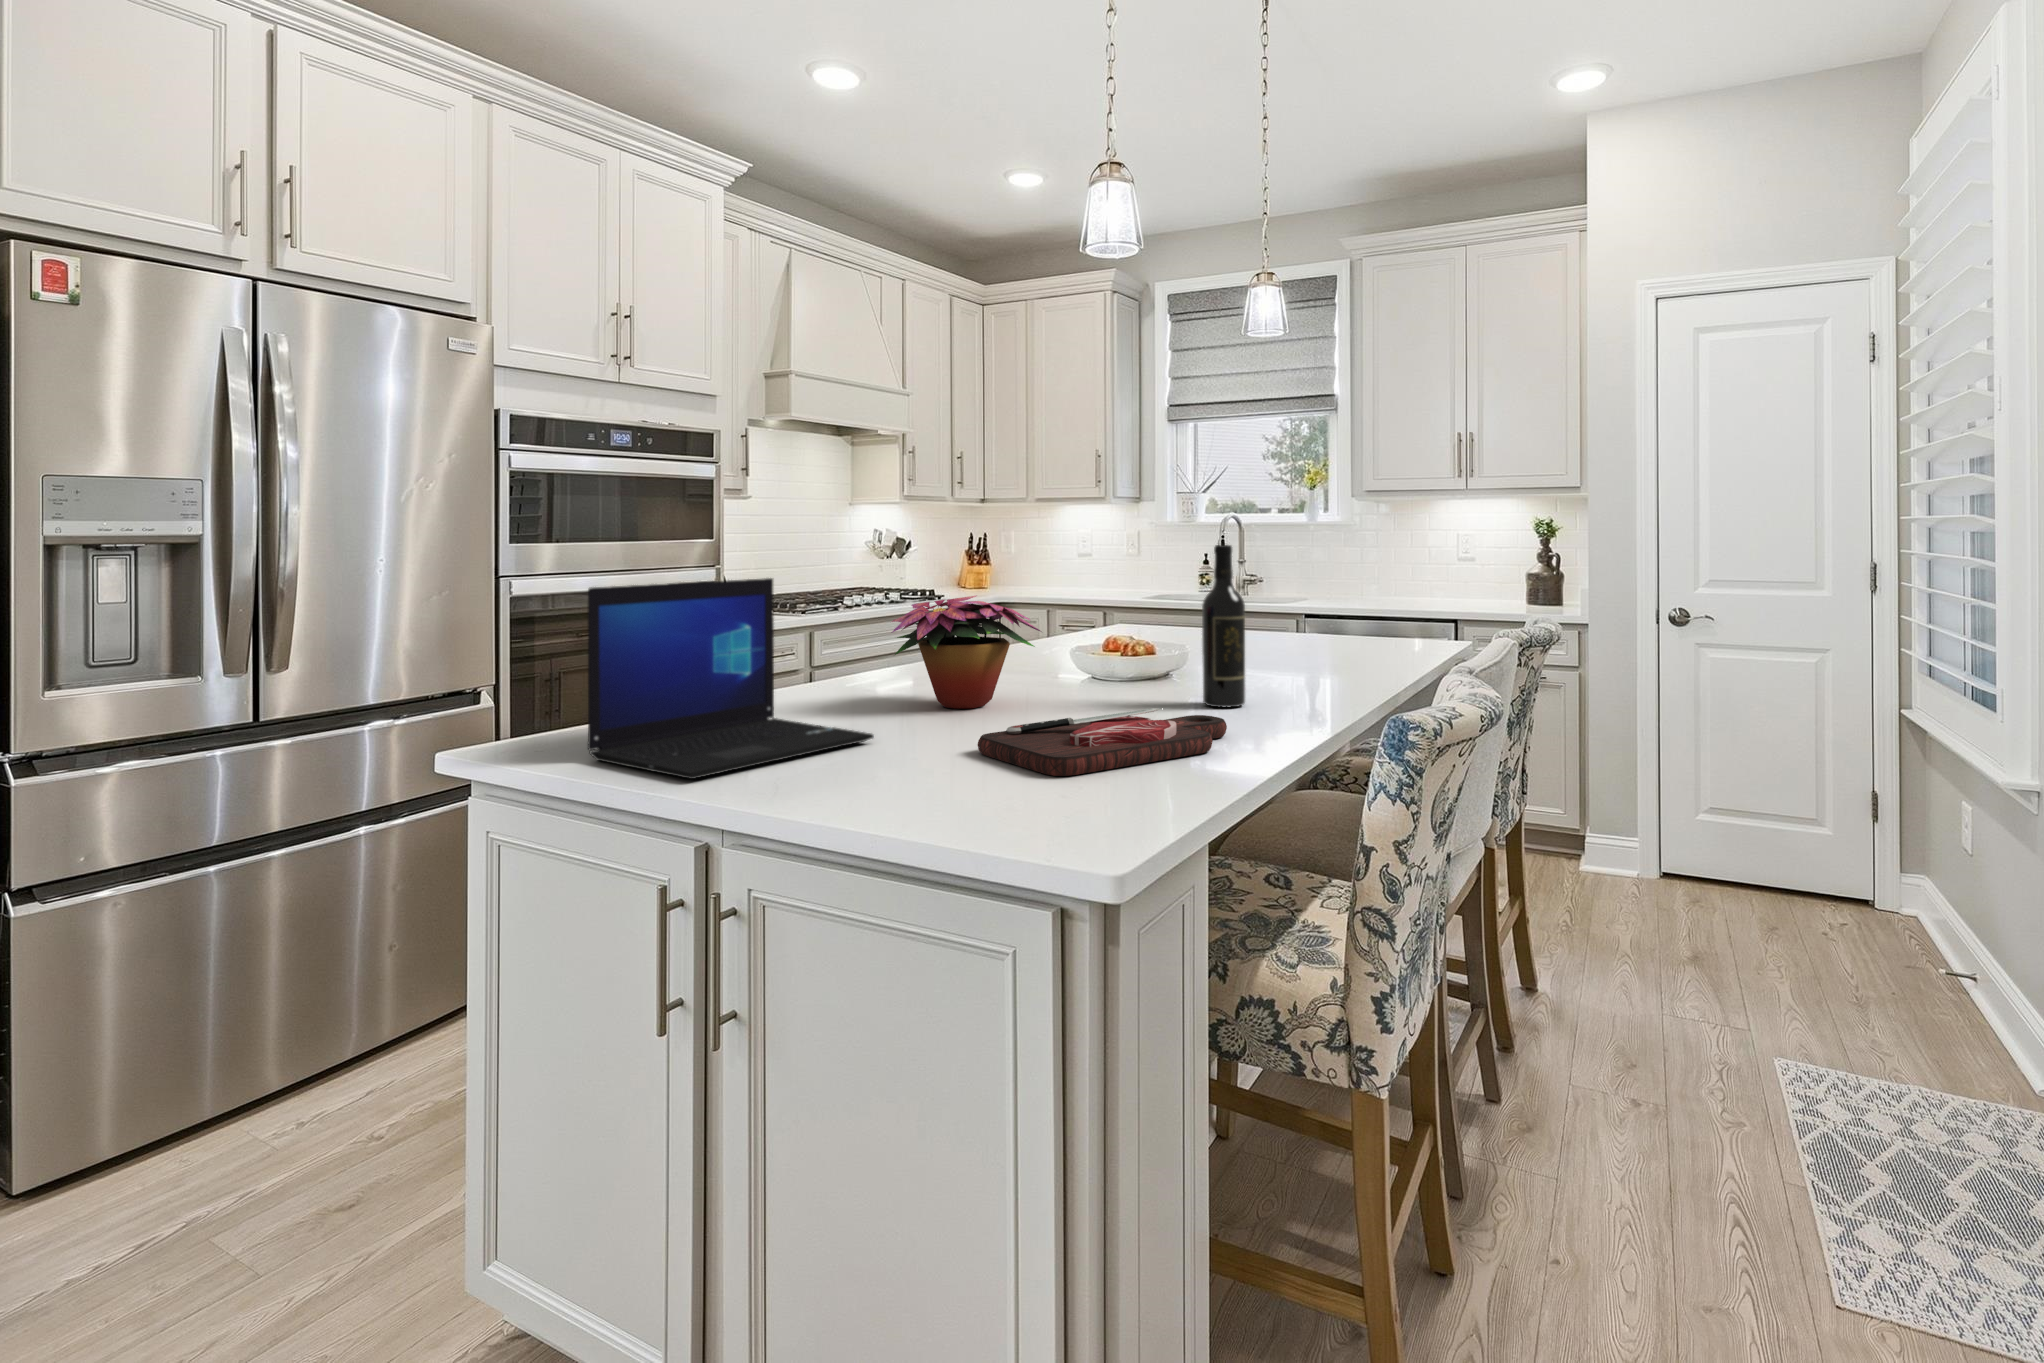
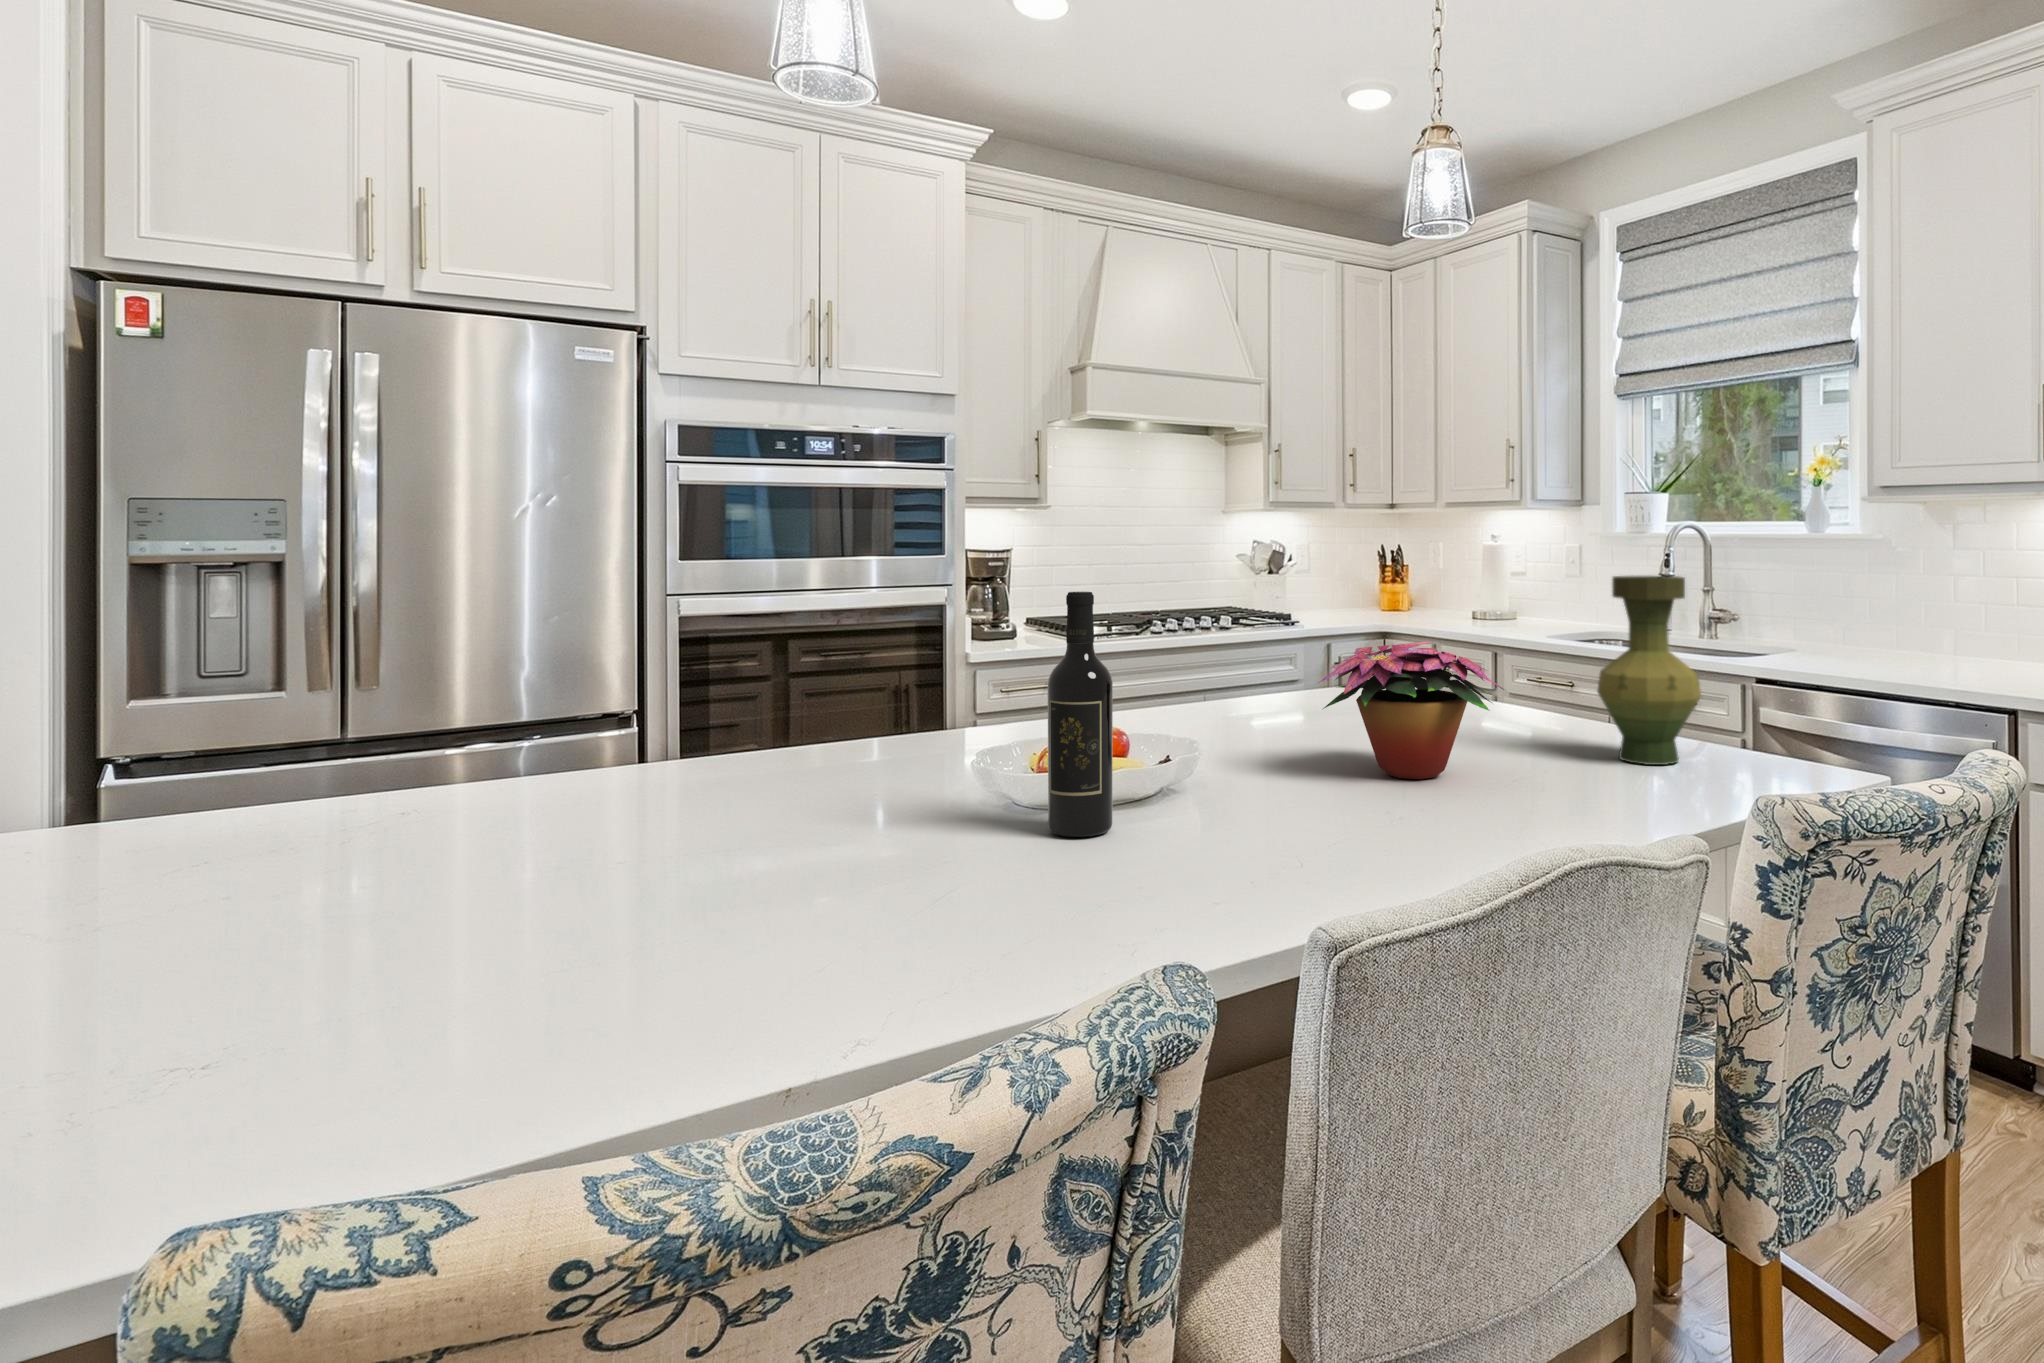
vase: none [1380,539,1445,657] -> present [1597,576,1701,765]
laptop: present [588,578,874,779] -> none [139,622,508,879]
flower arrangement: present [892,596,1040,709] -> present [1320,641,1504,779]
cutting board: present [977,708,1227,776] -> none [449,842,902,943]

